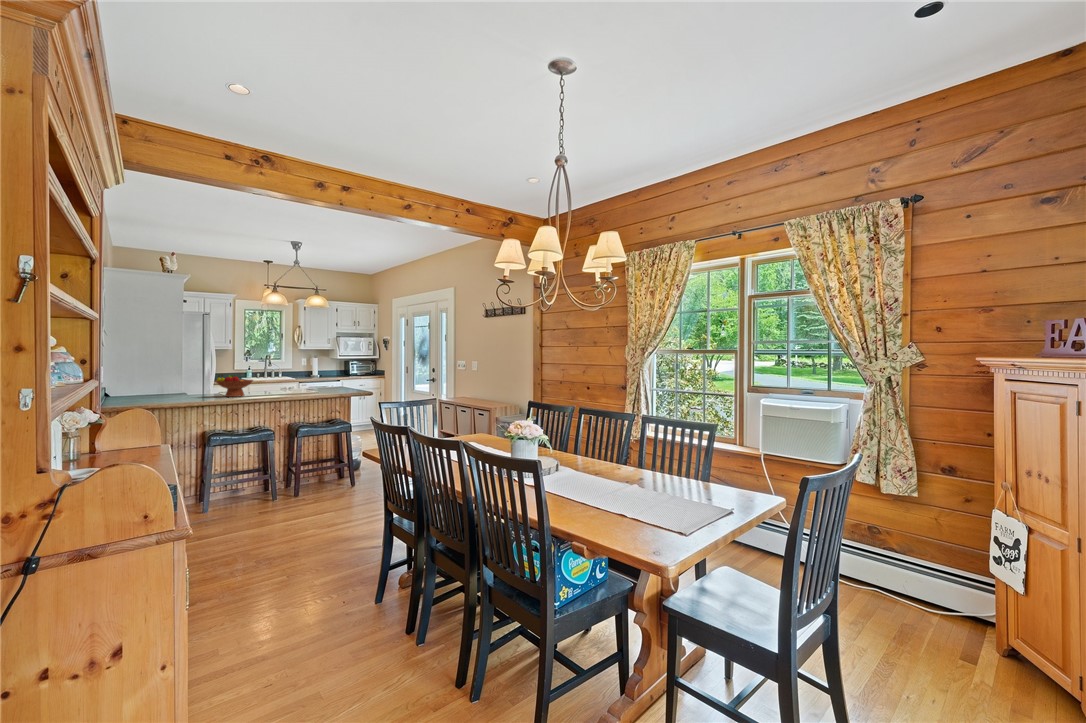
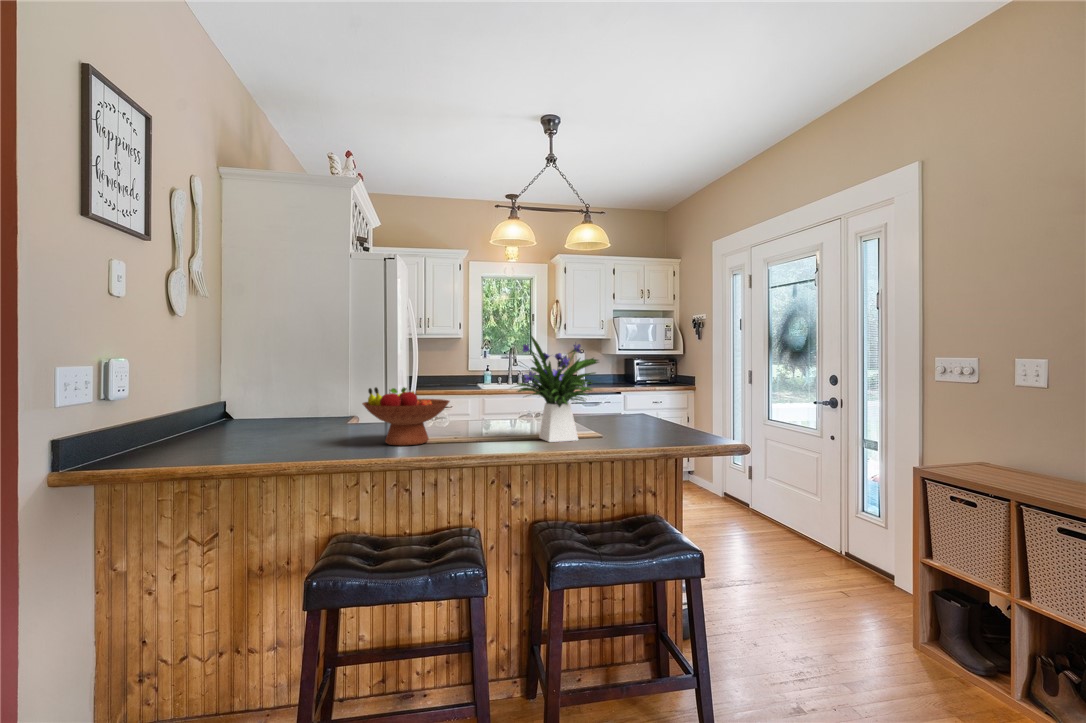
flower arrangement: none [278,355,318,394] -> present [515,336,598,442]

